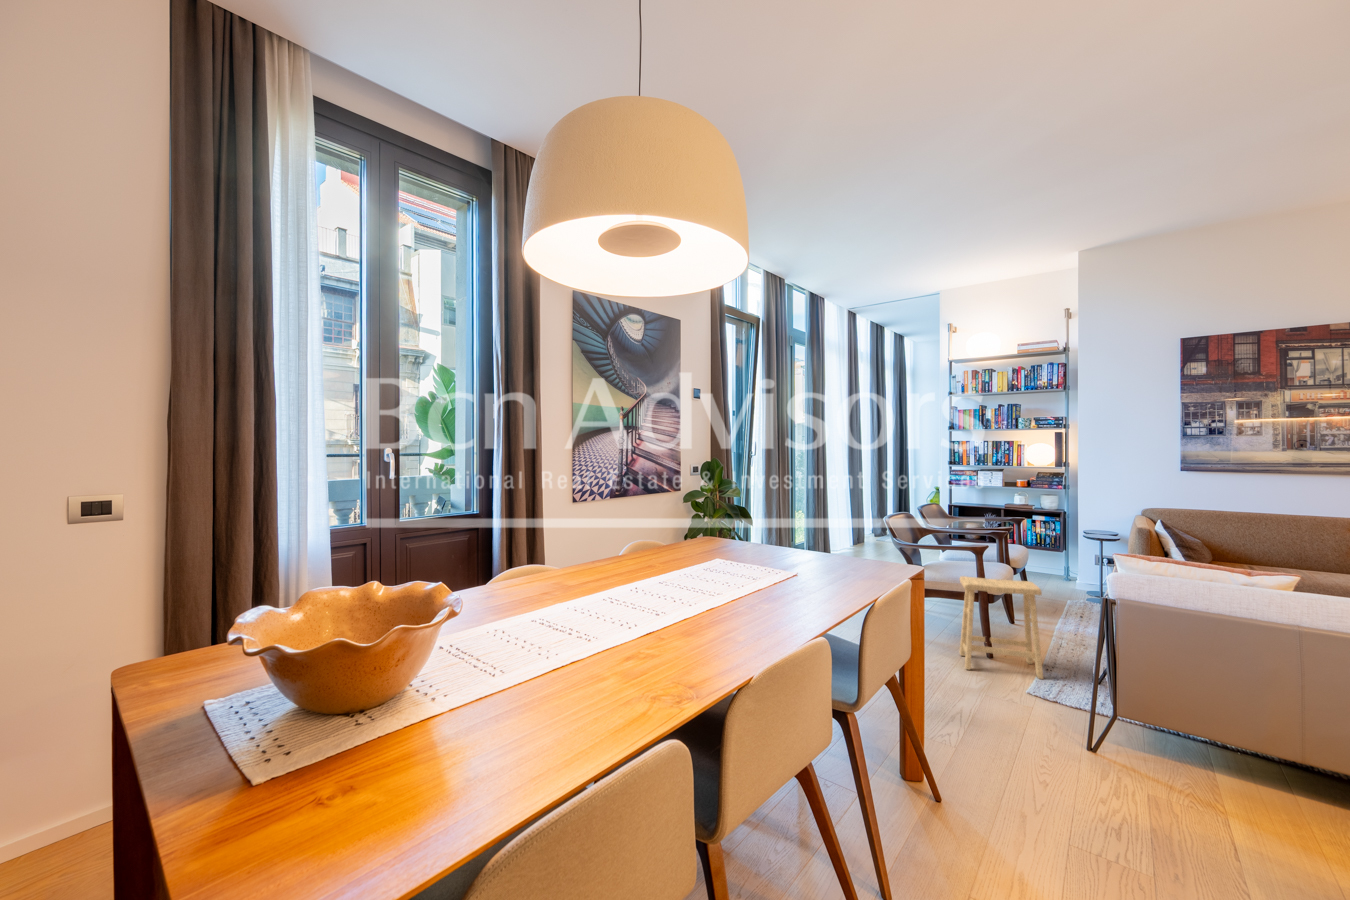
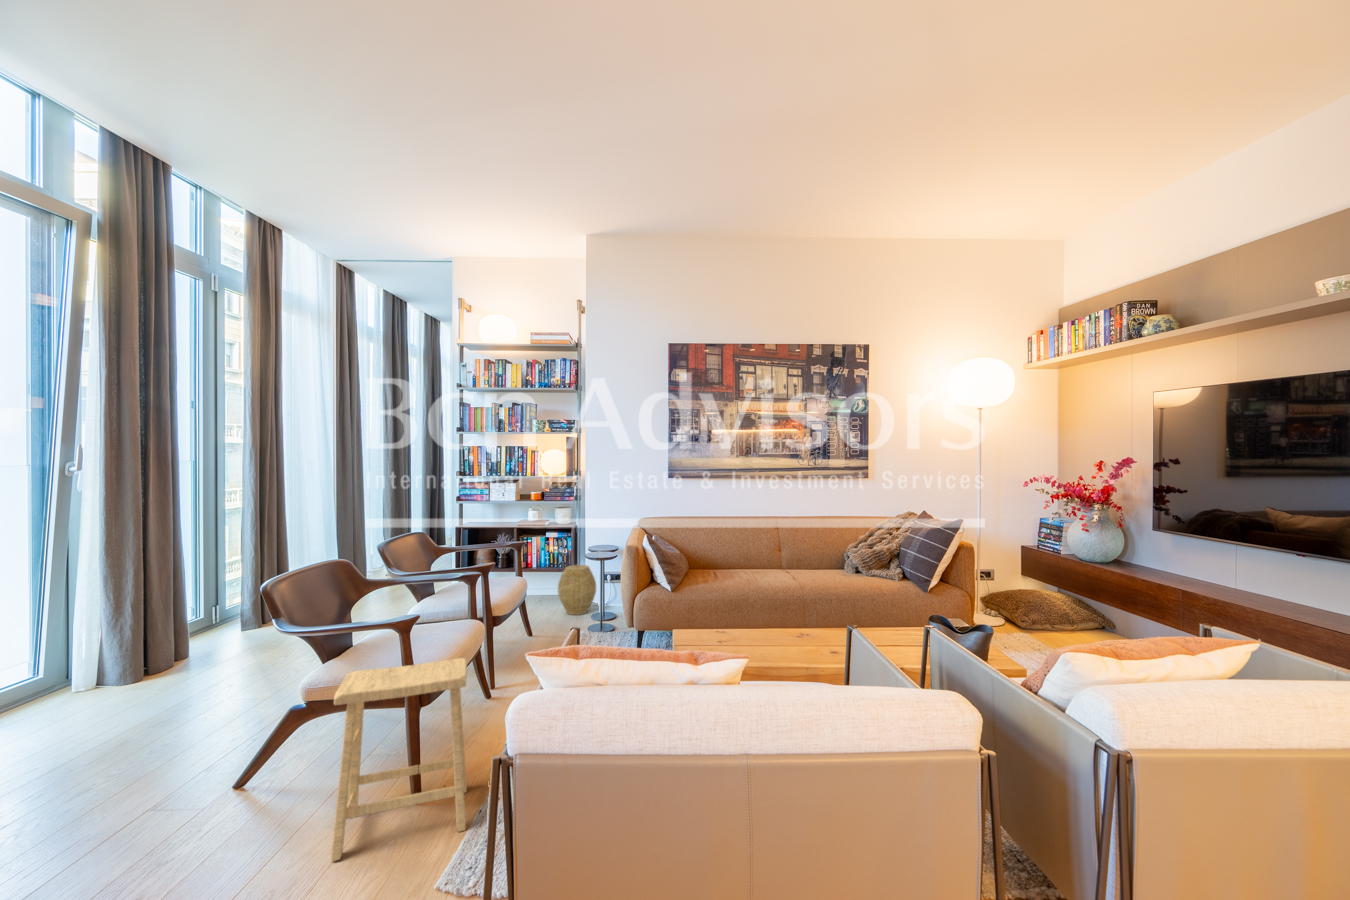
woven basket: none [1049,545,1091,588] -> present [558,565,596,615]

